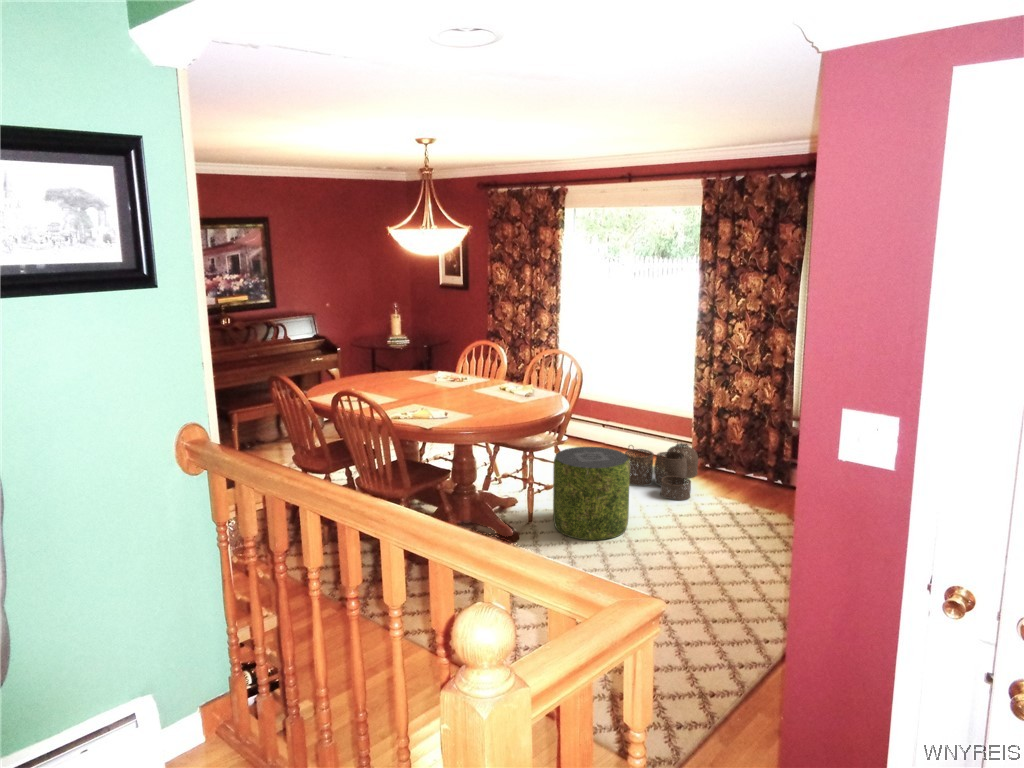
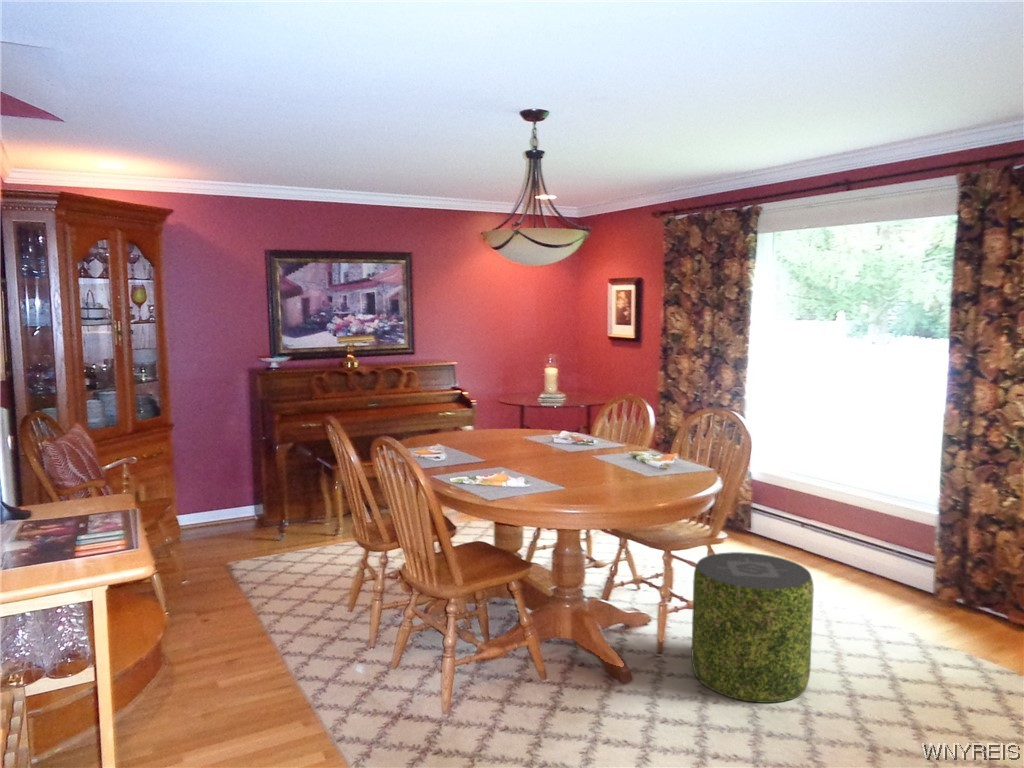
woven basket: present [625,443,698,500] -> none [823,557,945,652]

